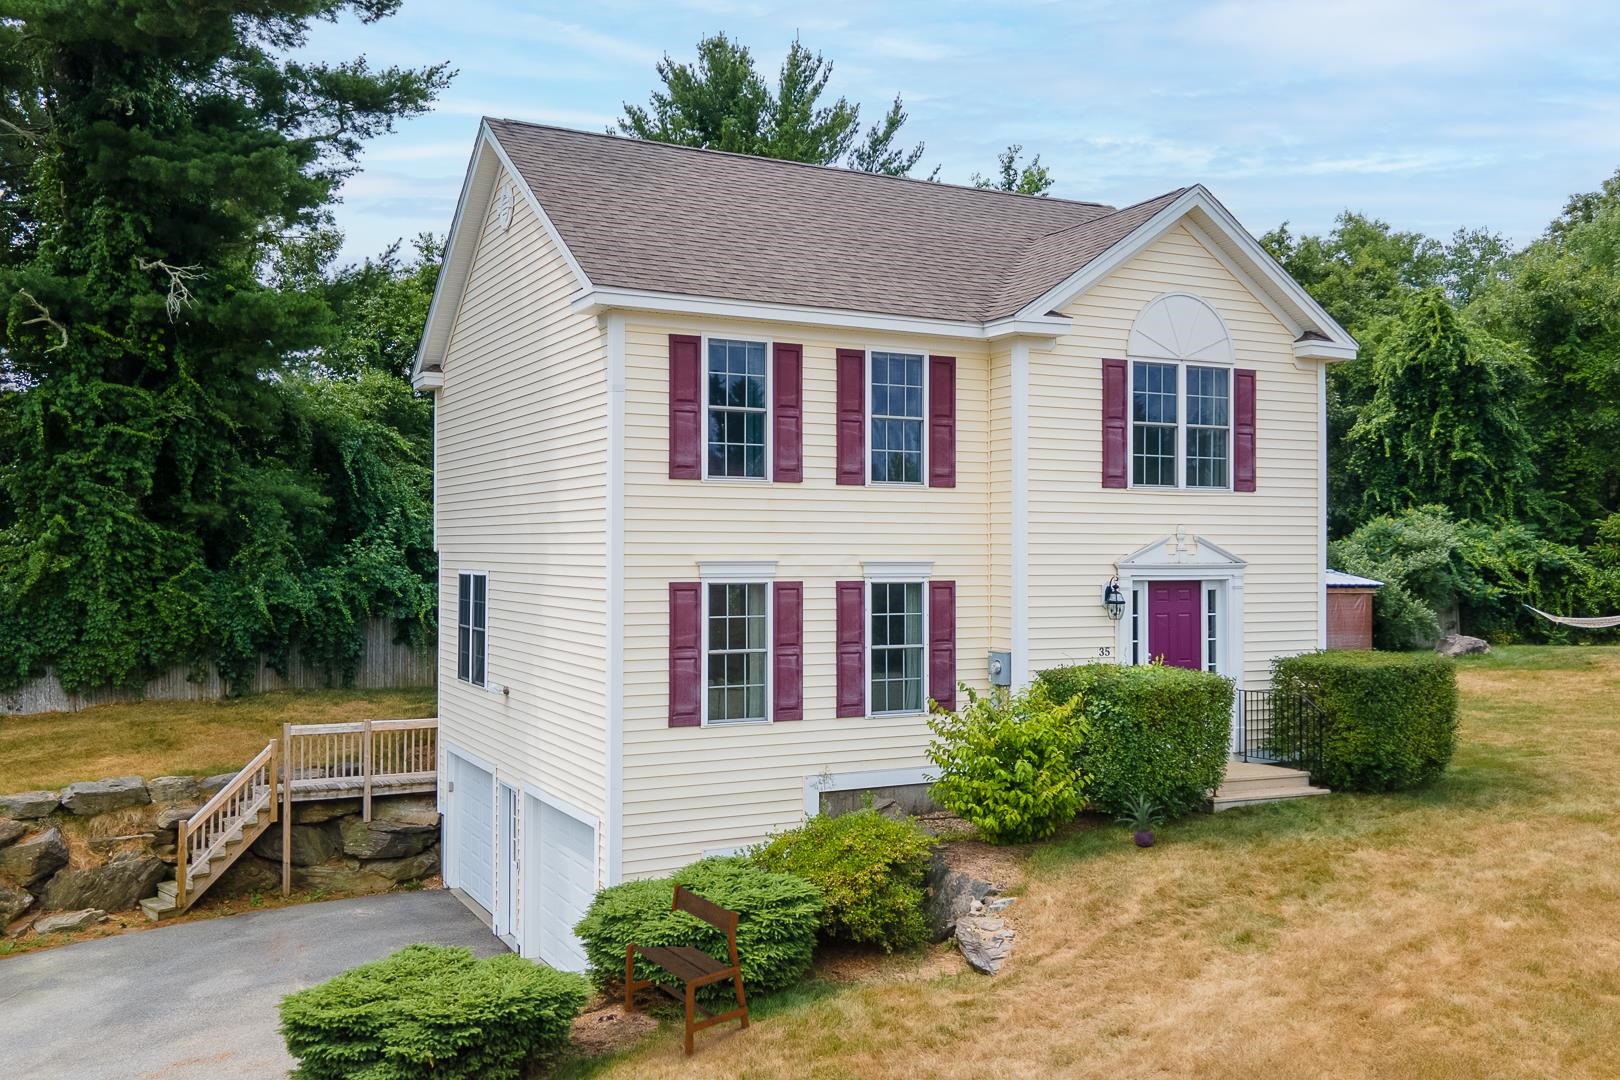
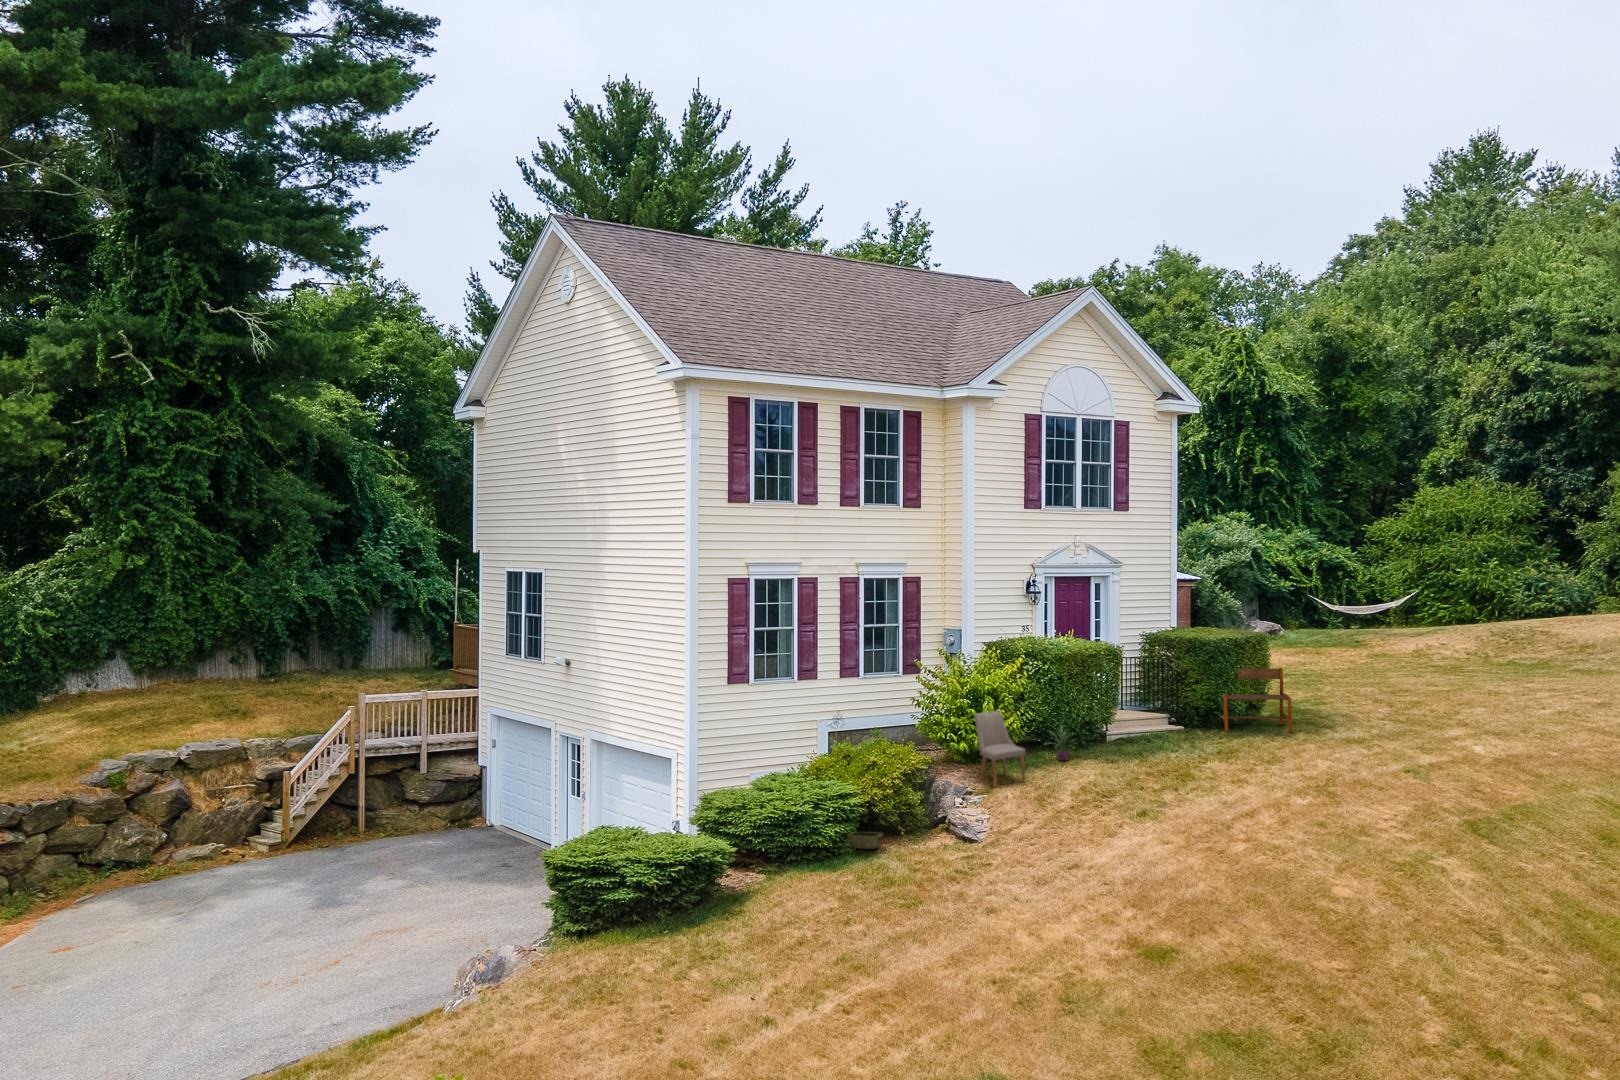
chair: none [1003,774,1076,889] -> present [975,711,1026,787]
bench: present [625,884,749,1055] -> present [1222,668,1292,732]
woven basket: none [784,956,837,988] -> present [847,832,883,849]

